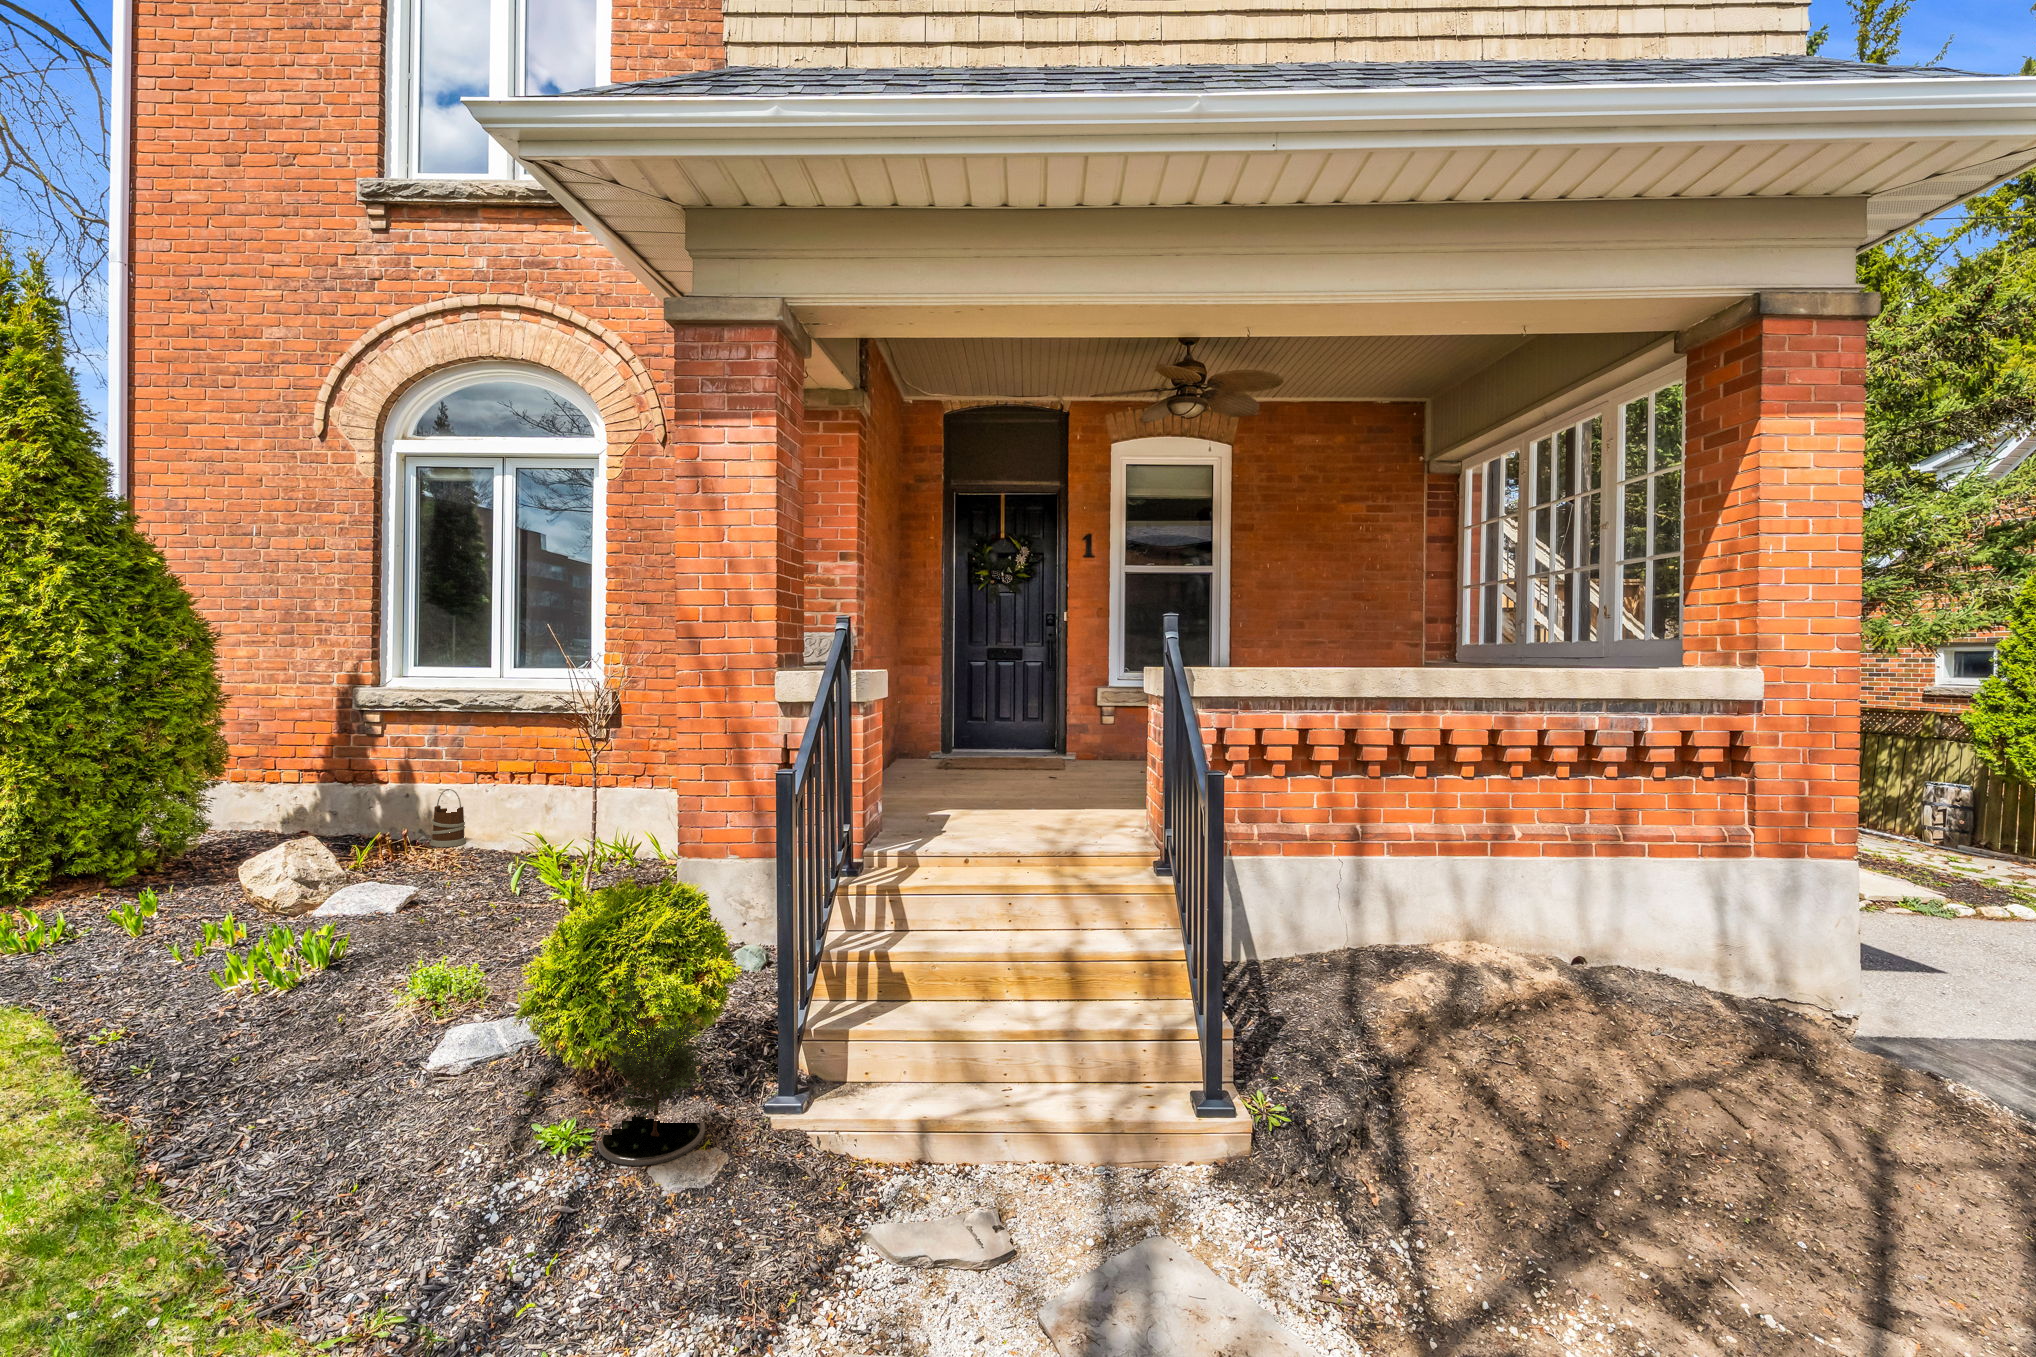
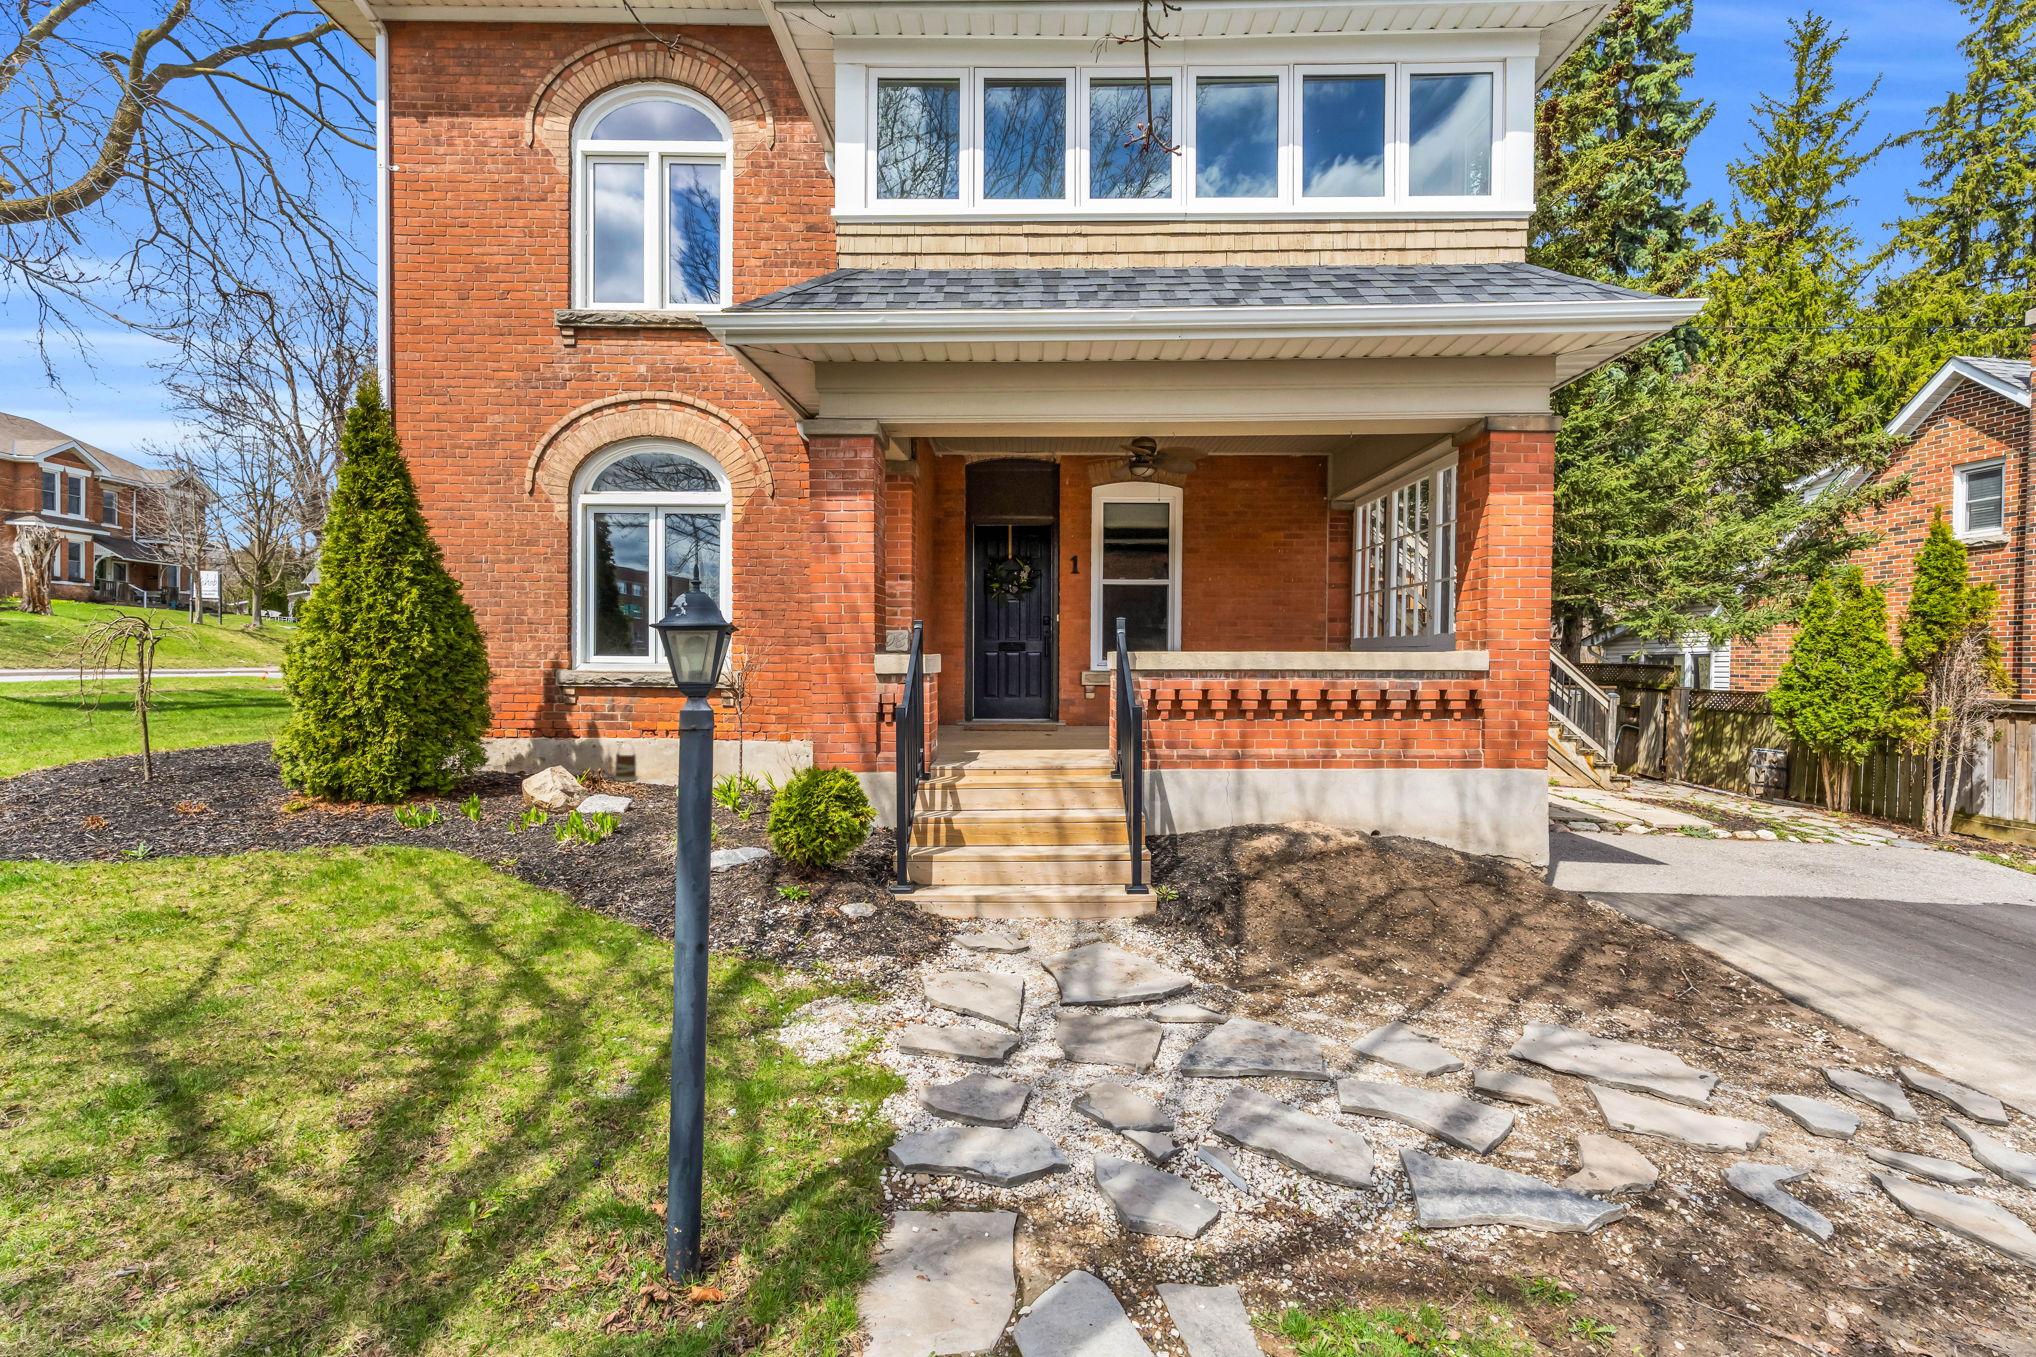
potted tree: present [598,967,711,1166] -> none [803,811,860,914]

